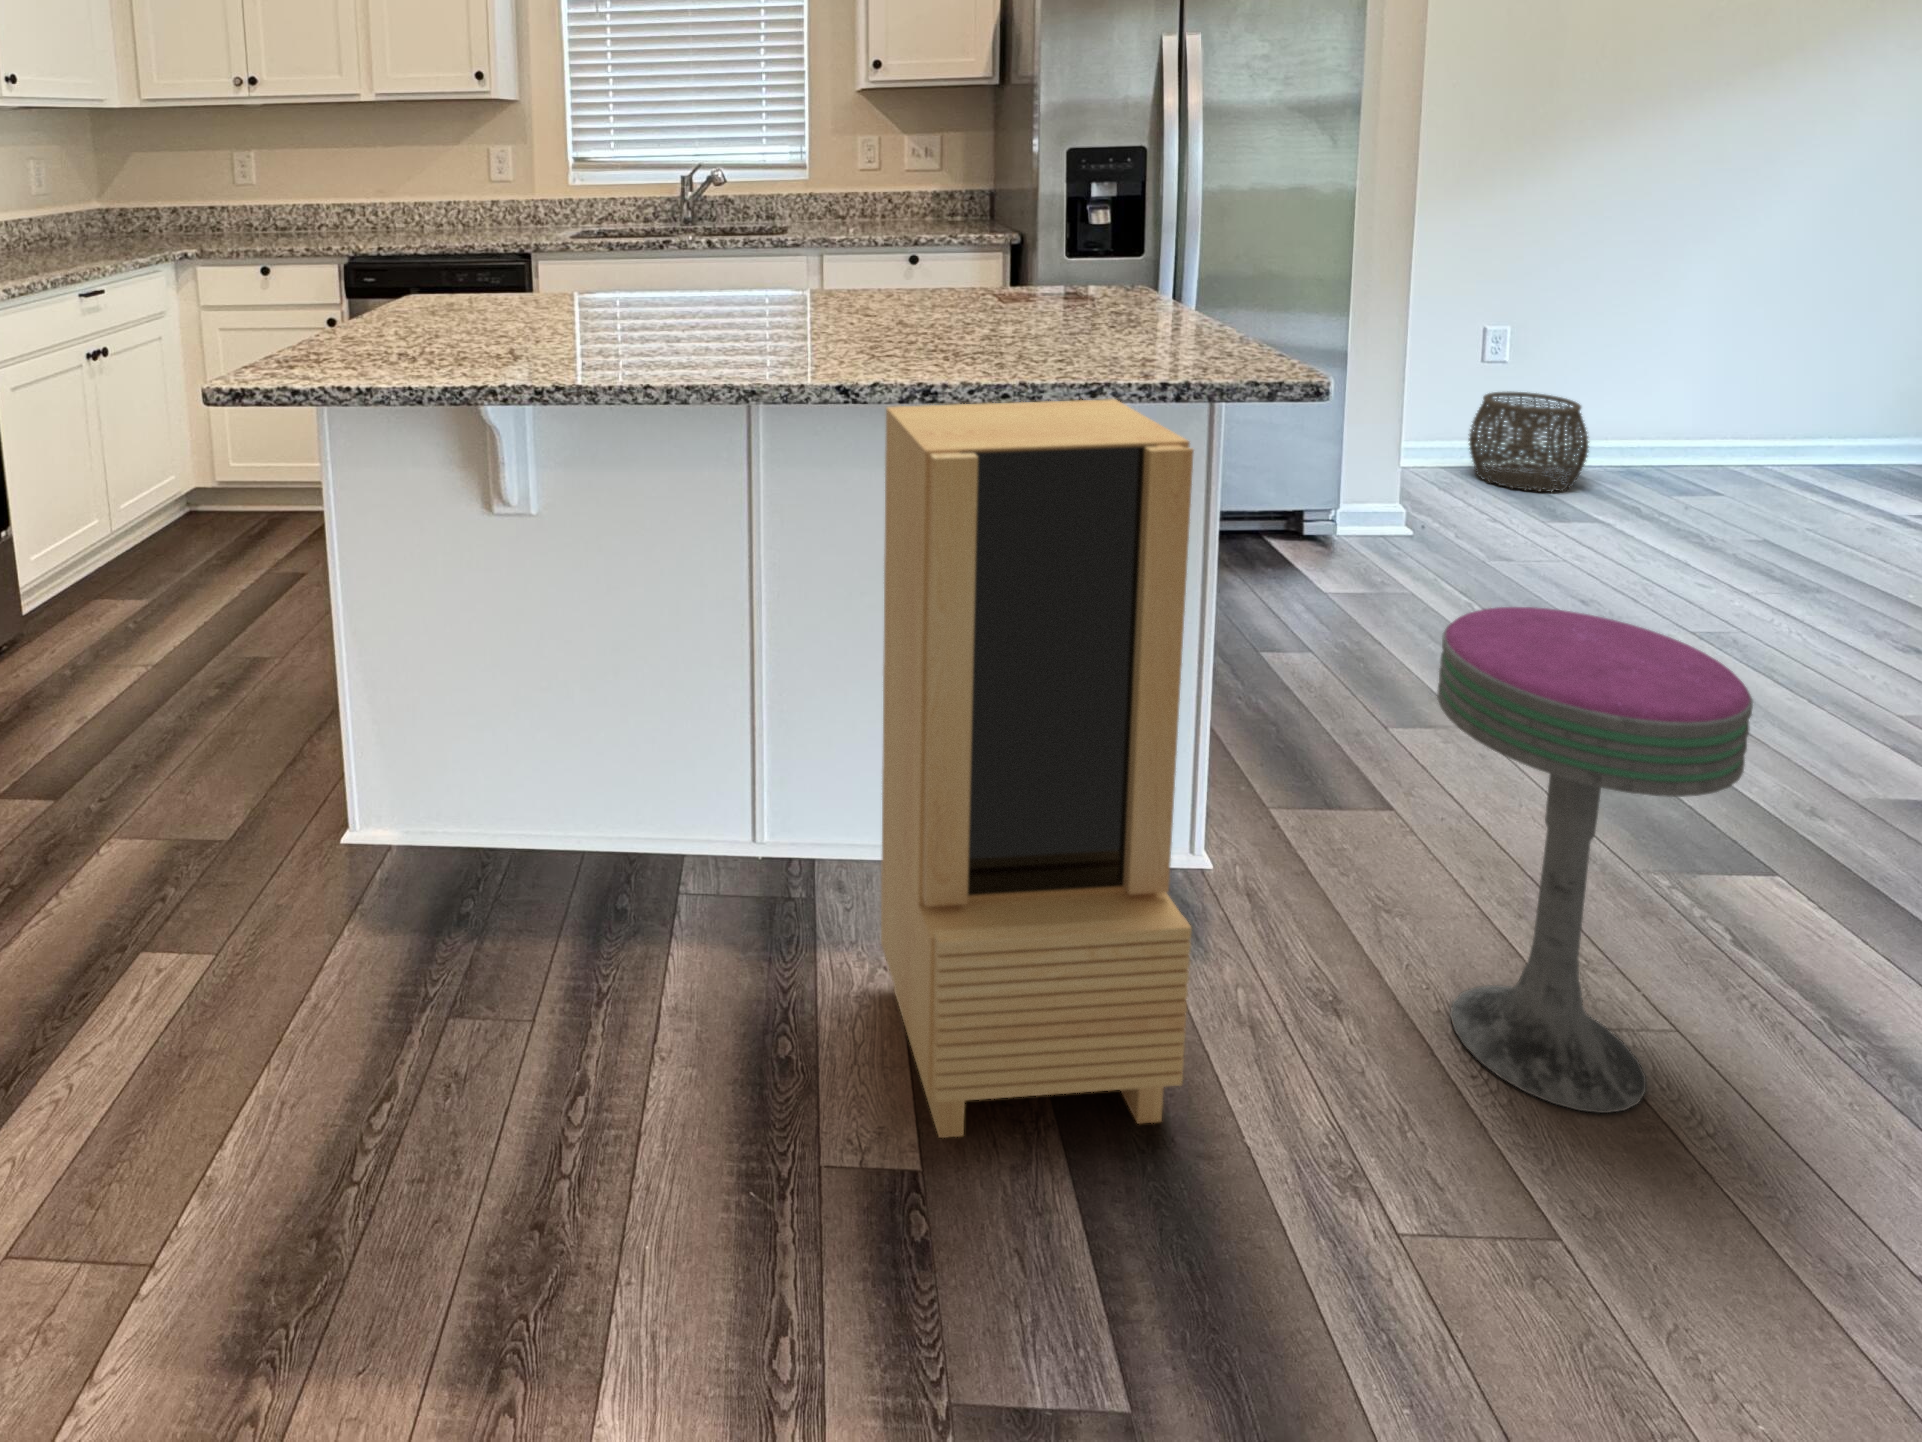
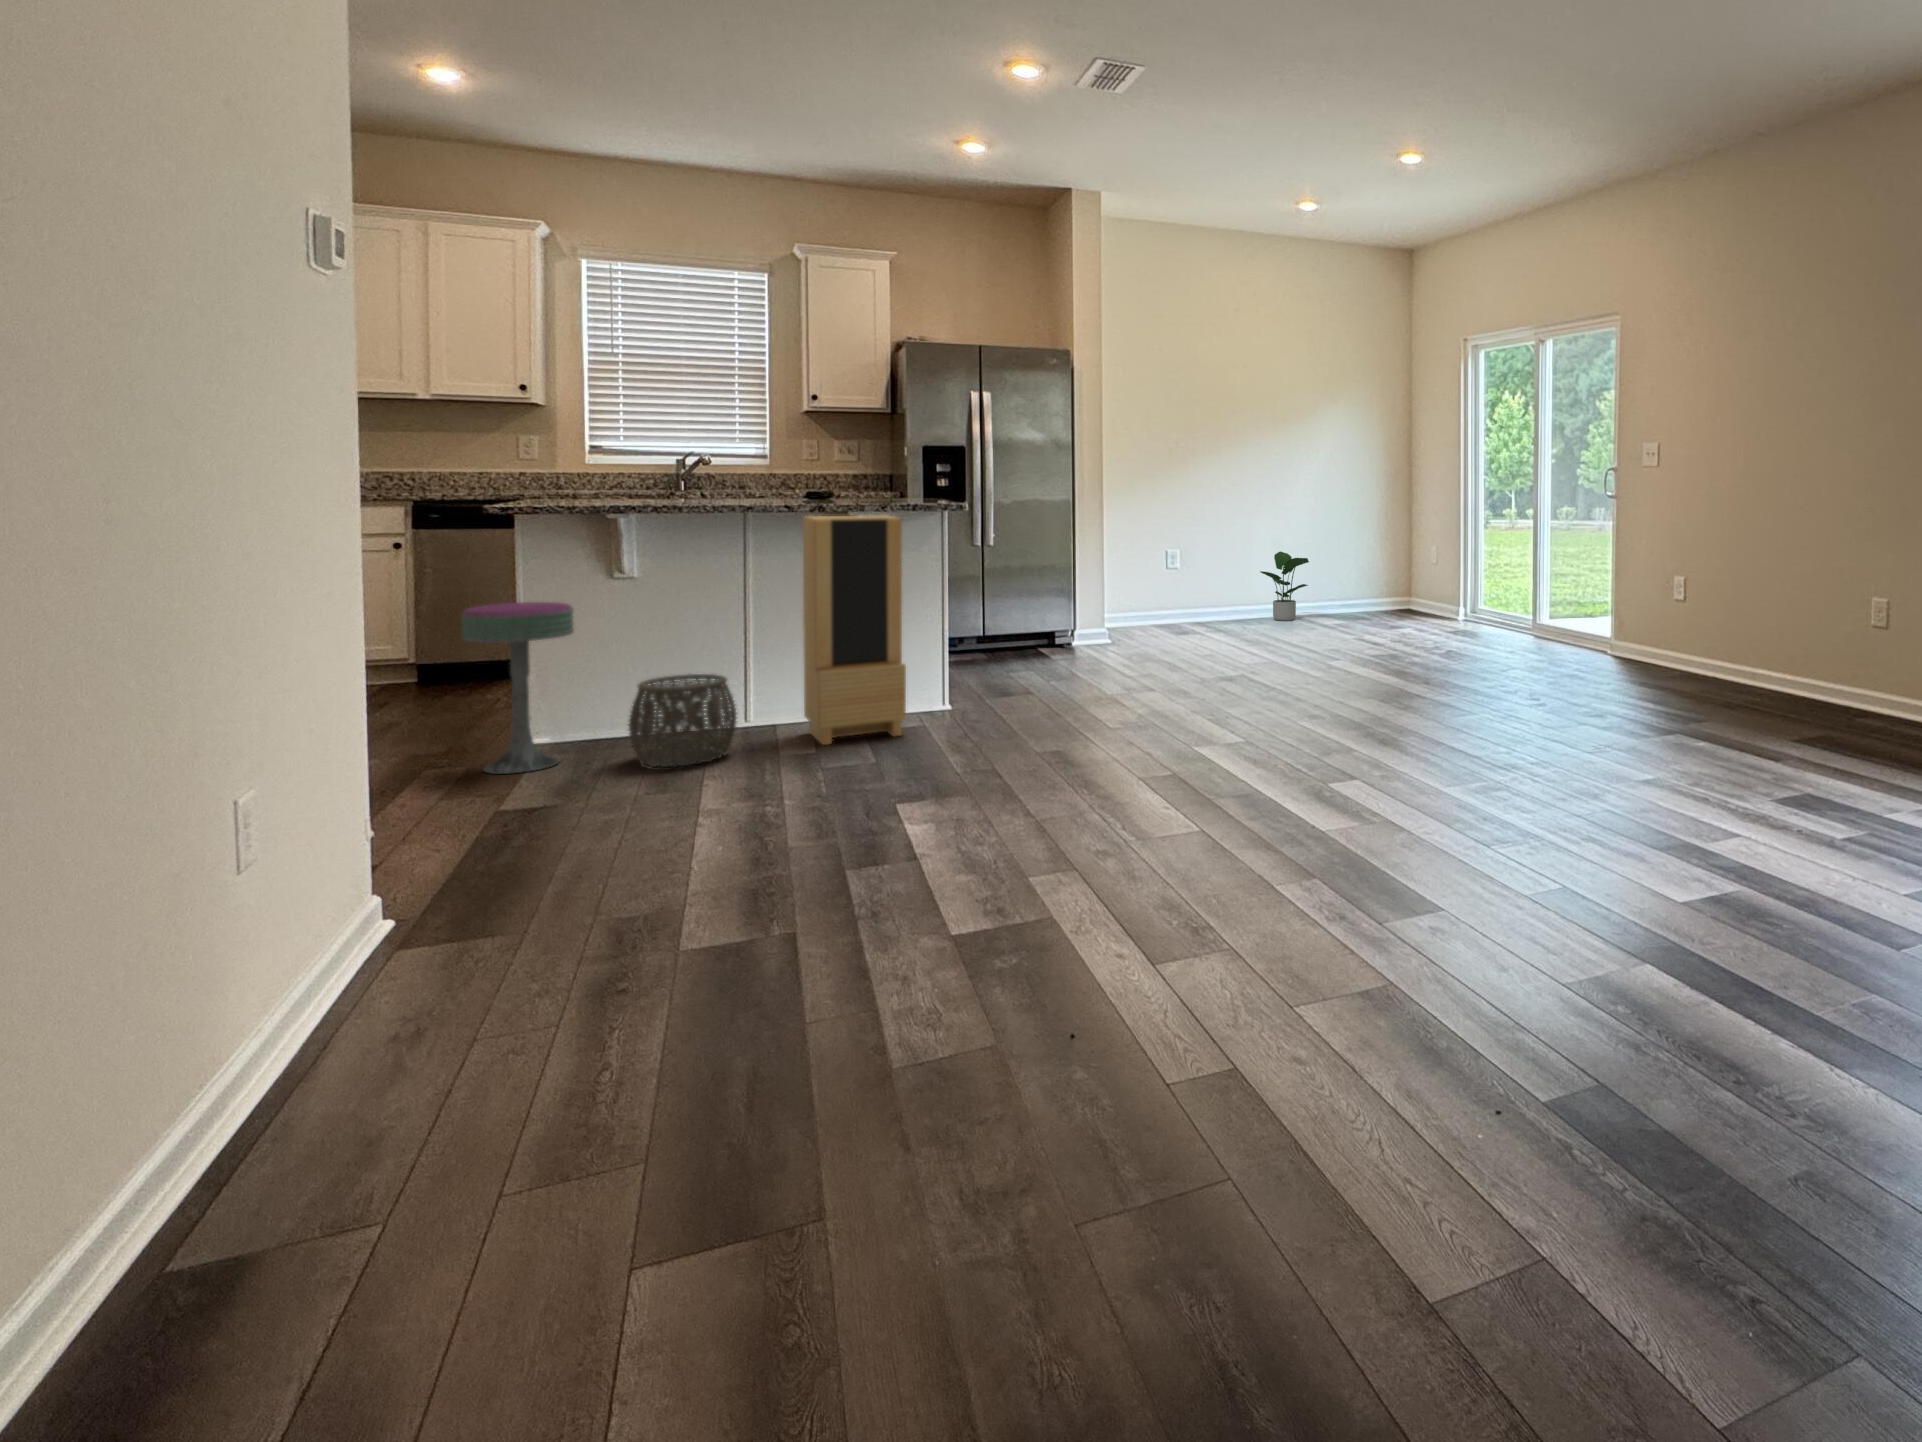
potted plant: none [1703,335,1846,487] -> present [1260,551,1309,621]
woven basket: present [1469,392,1589,492] -> present [629,674,737,767]
bar stool: present [1437,607,1753,1113] -> present [461,602,574,774]

